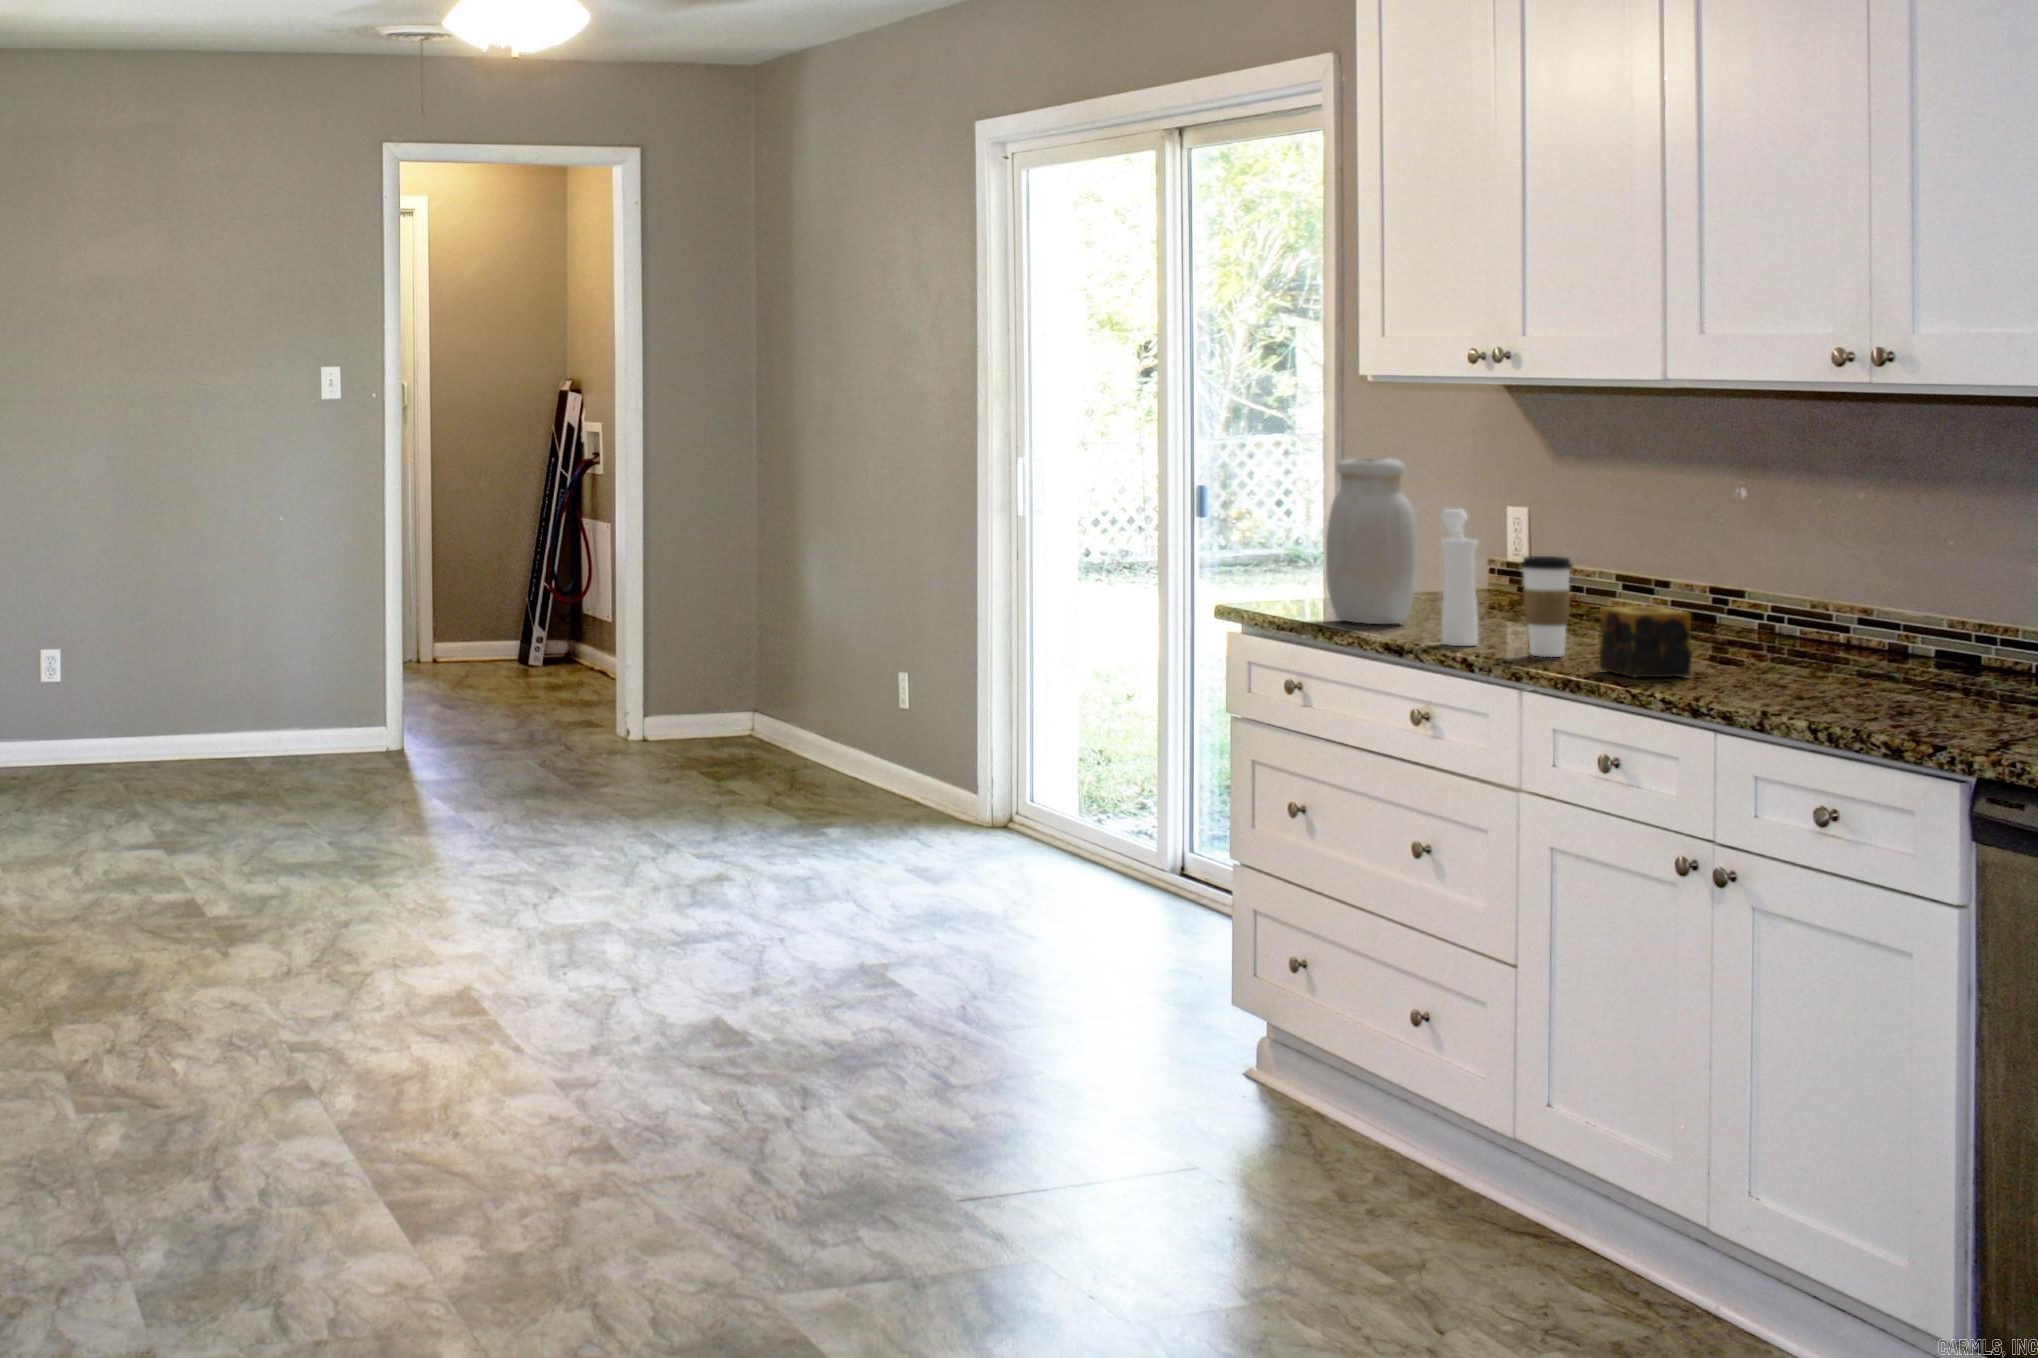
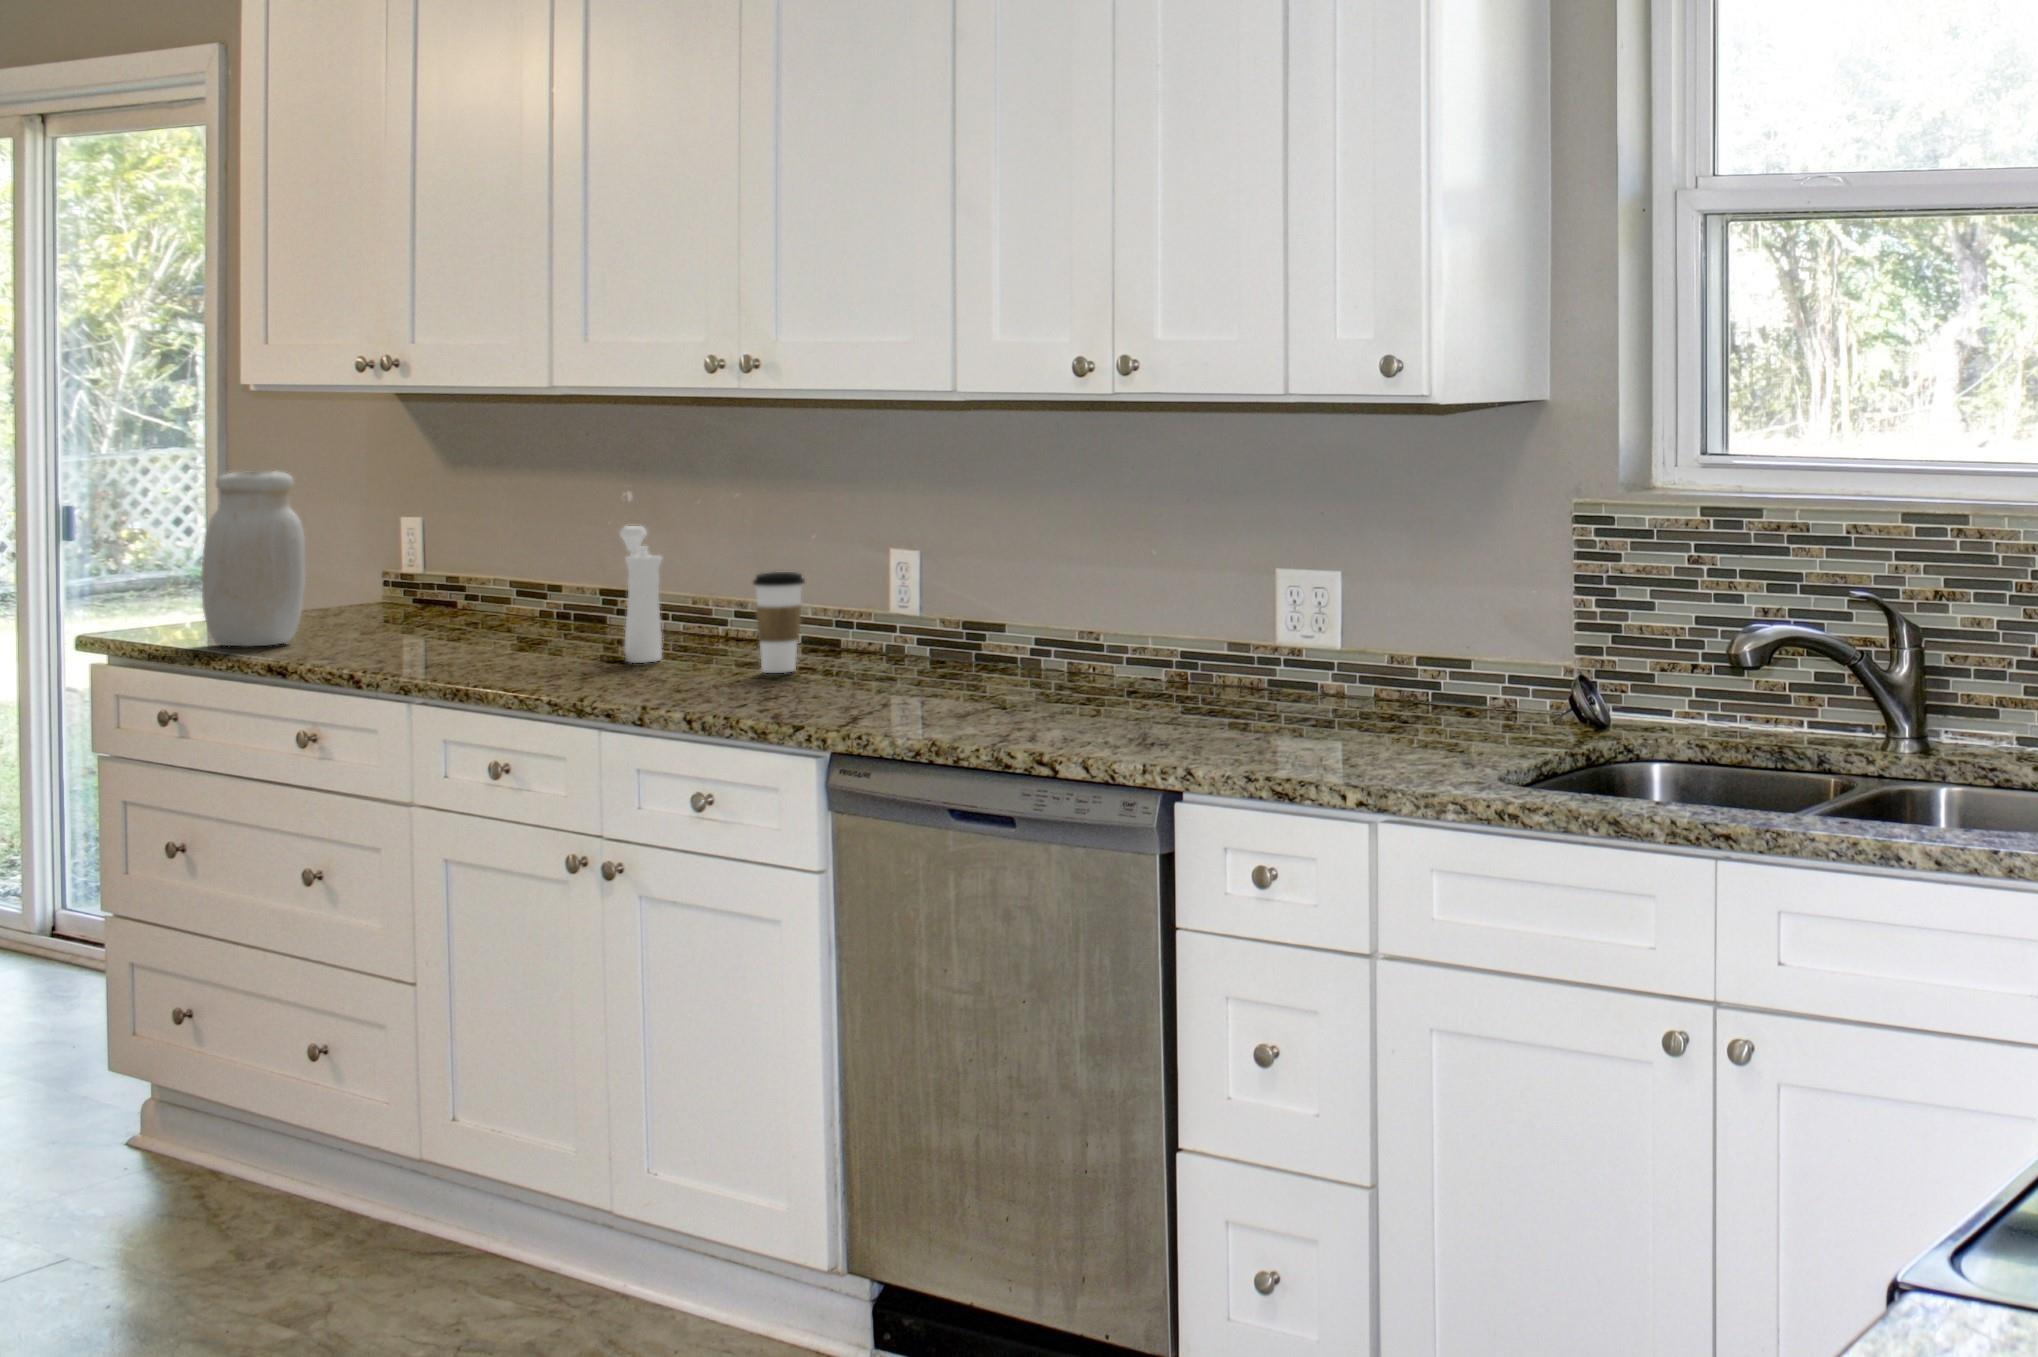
pepper mill: present [1441,509,1478,646] -> present [620,526,662,663]
coffee cup: present [1520,556,1573,657] -> present [753,572,805,673]
candle: present [1599,606,1692,678] -> none [487,610,578,683]

